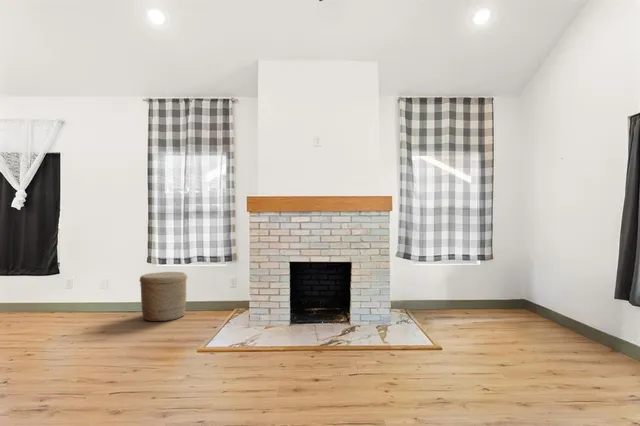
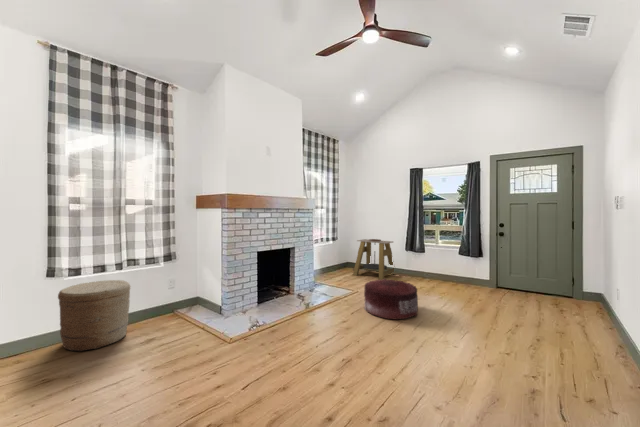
side table: none [502,263,600,344] -> present [353,239,396,280]
pouf: none [372,325,474,404] -> present [364,279,418,320]

